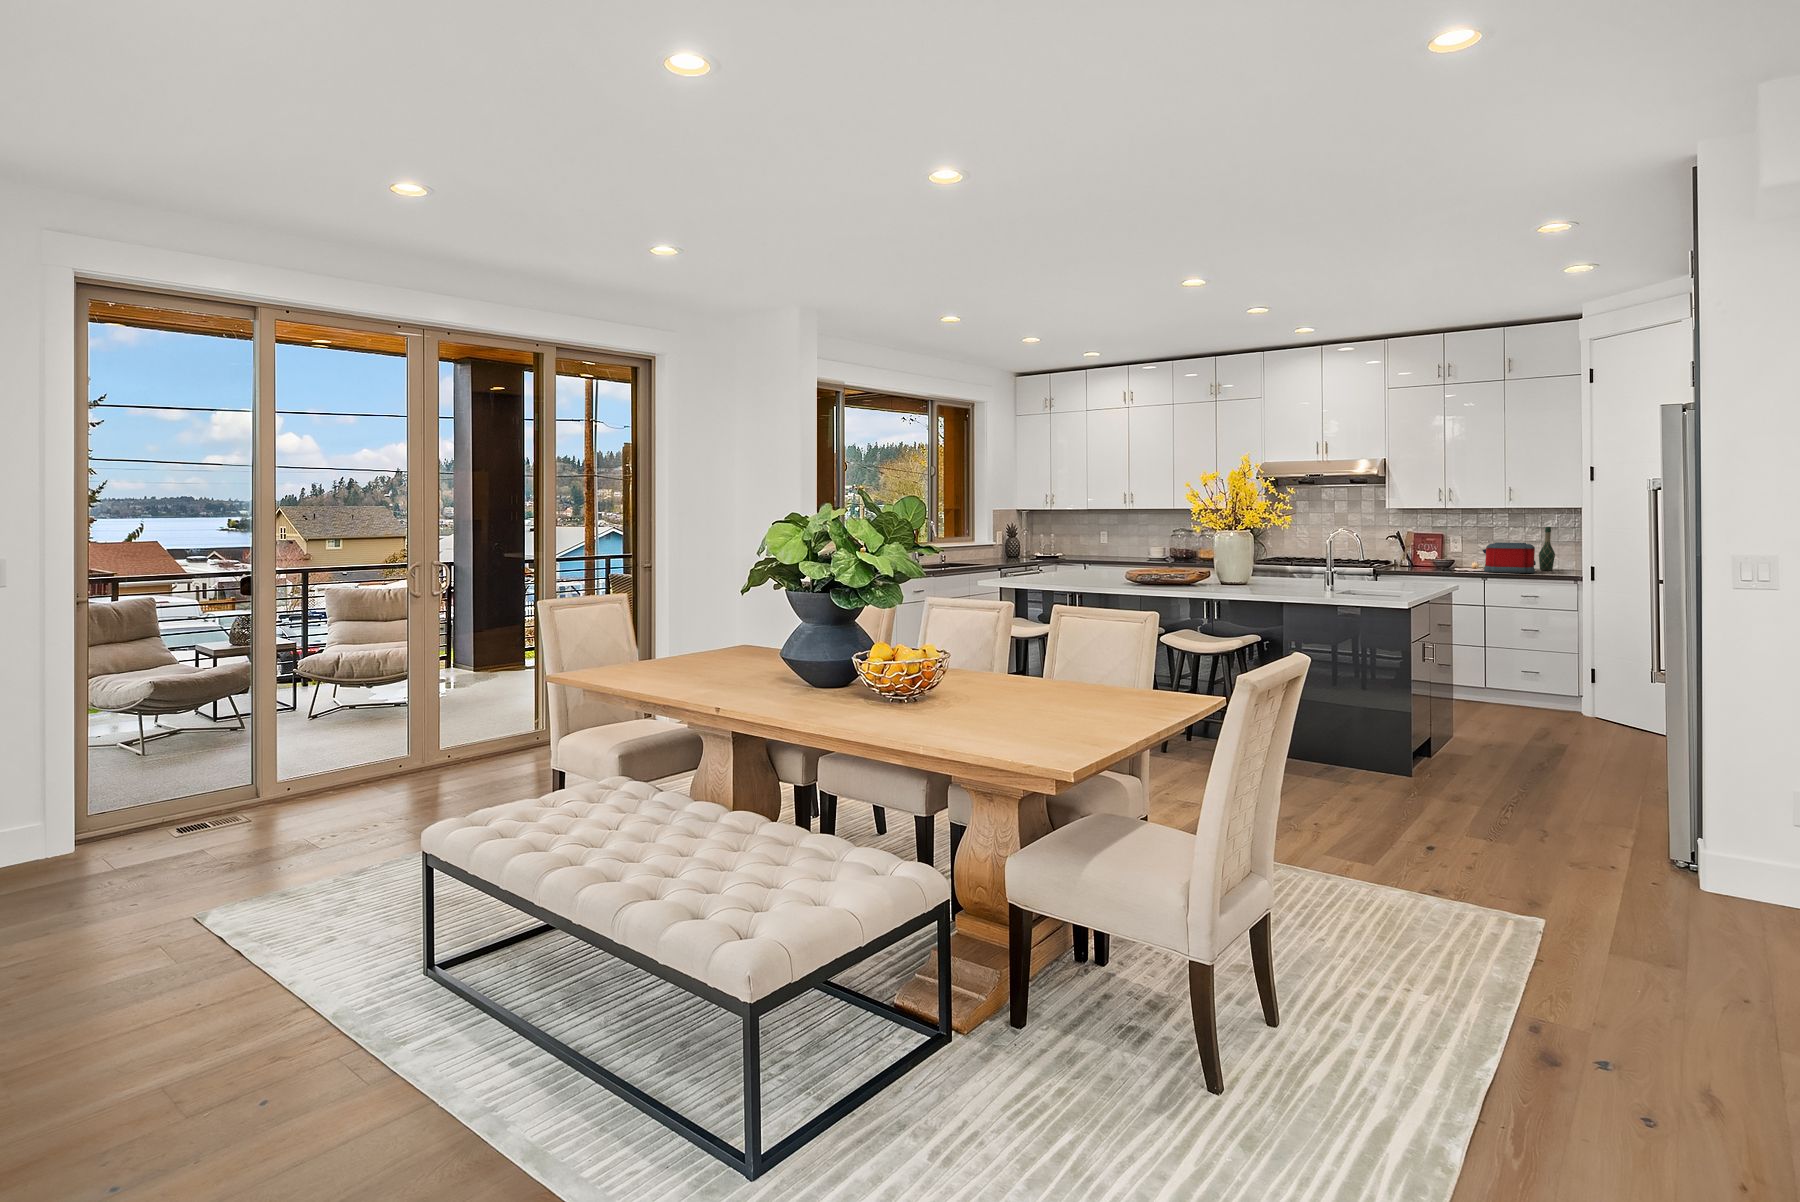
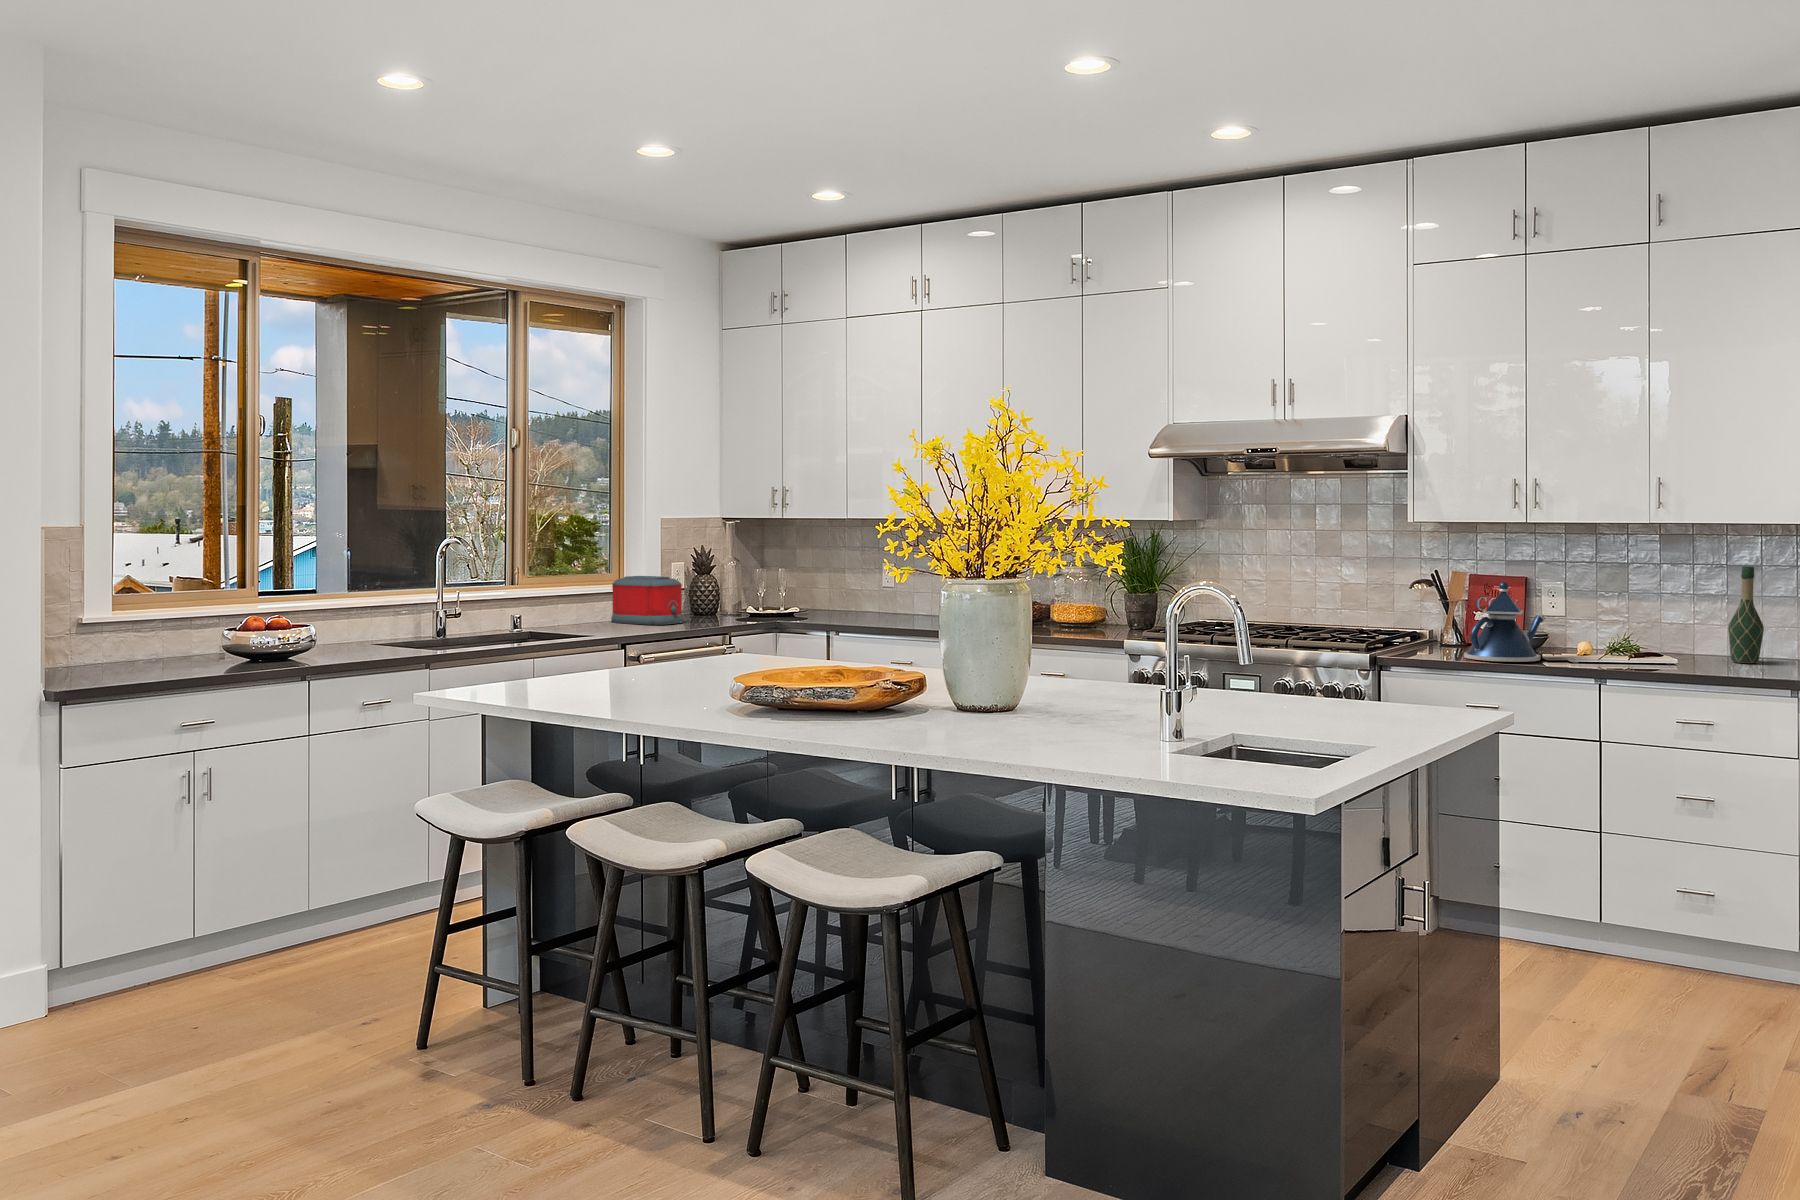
teapot: none [1416,535,1454,571] -> present [1464,582,1545,662]
toaster: present [1483,542,1536,573] -> present [611,576,683,625]

